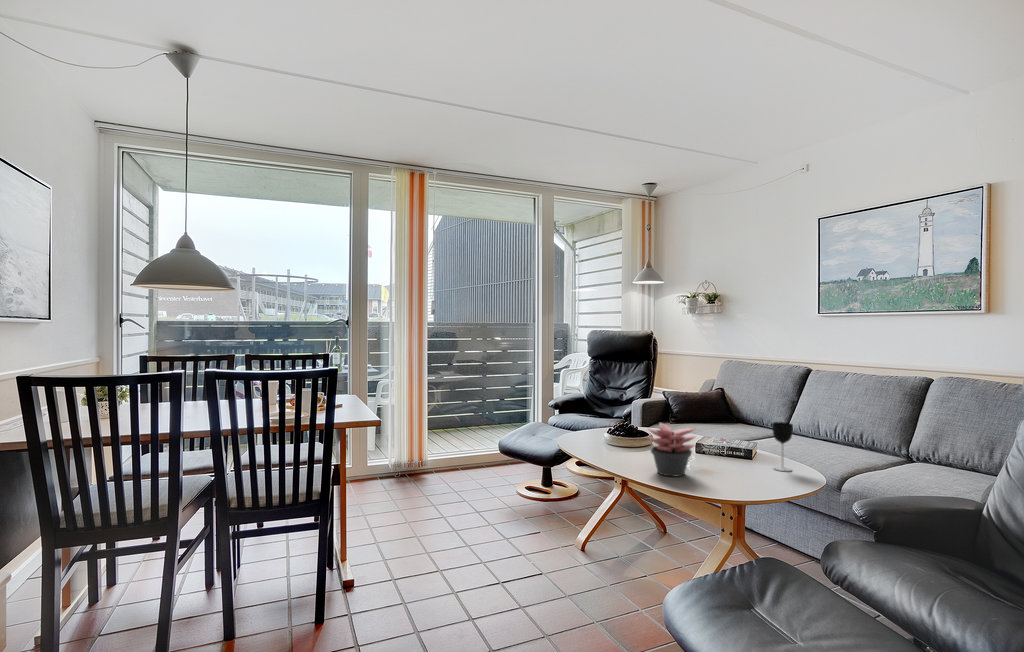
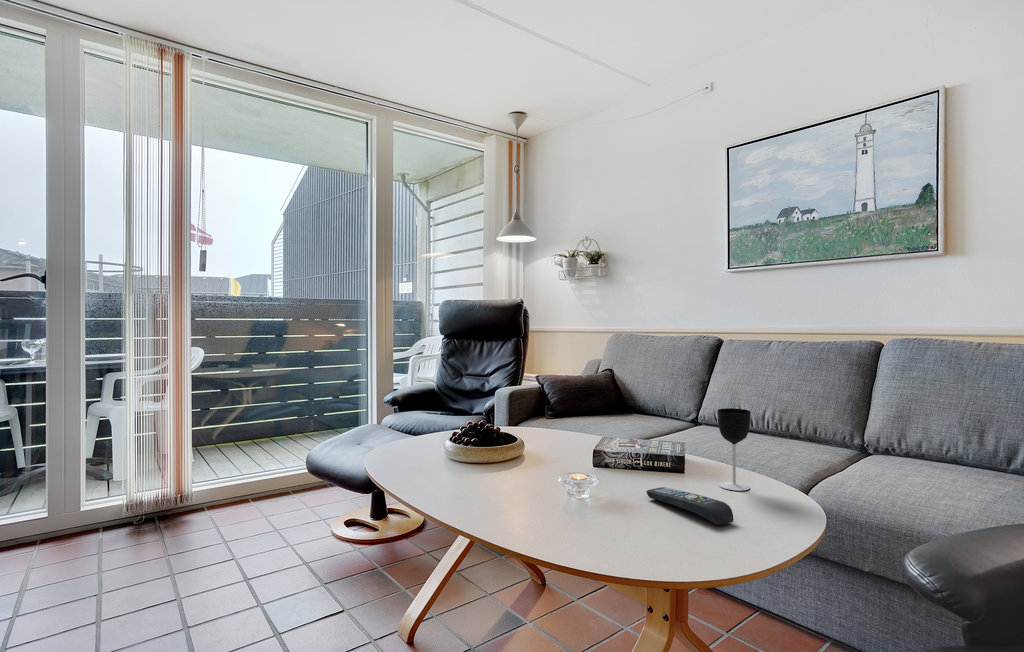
succulent plant: present [649,423,695,477] -> none [515,419,602,521]
remote control: none [724,466,770,484] -> present [646,487,734,525]

